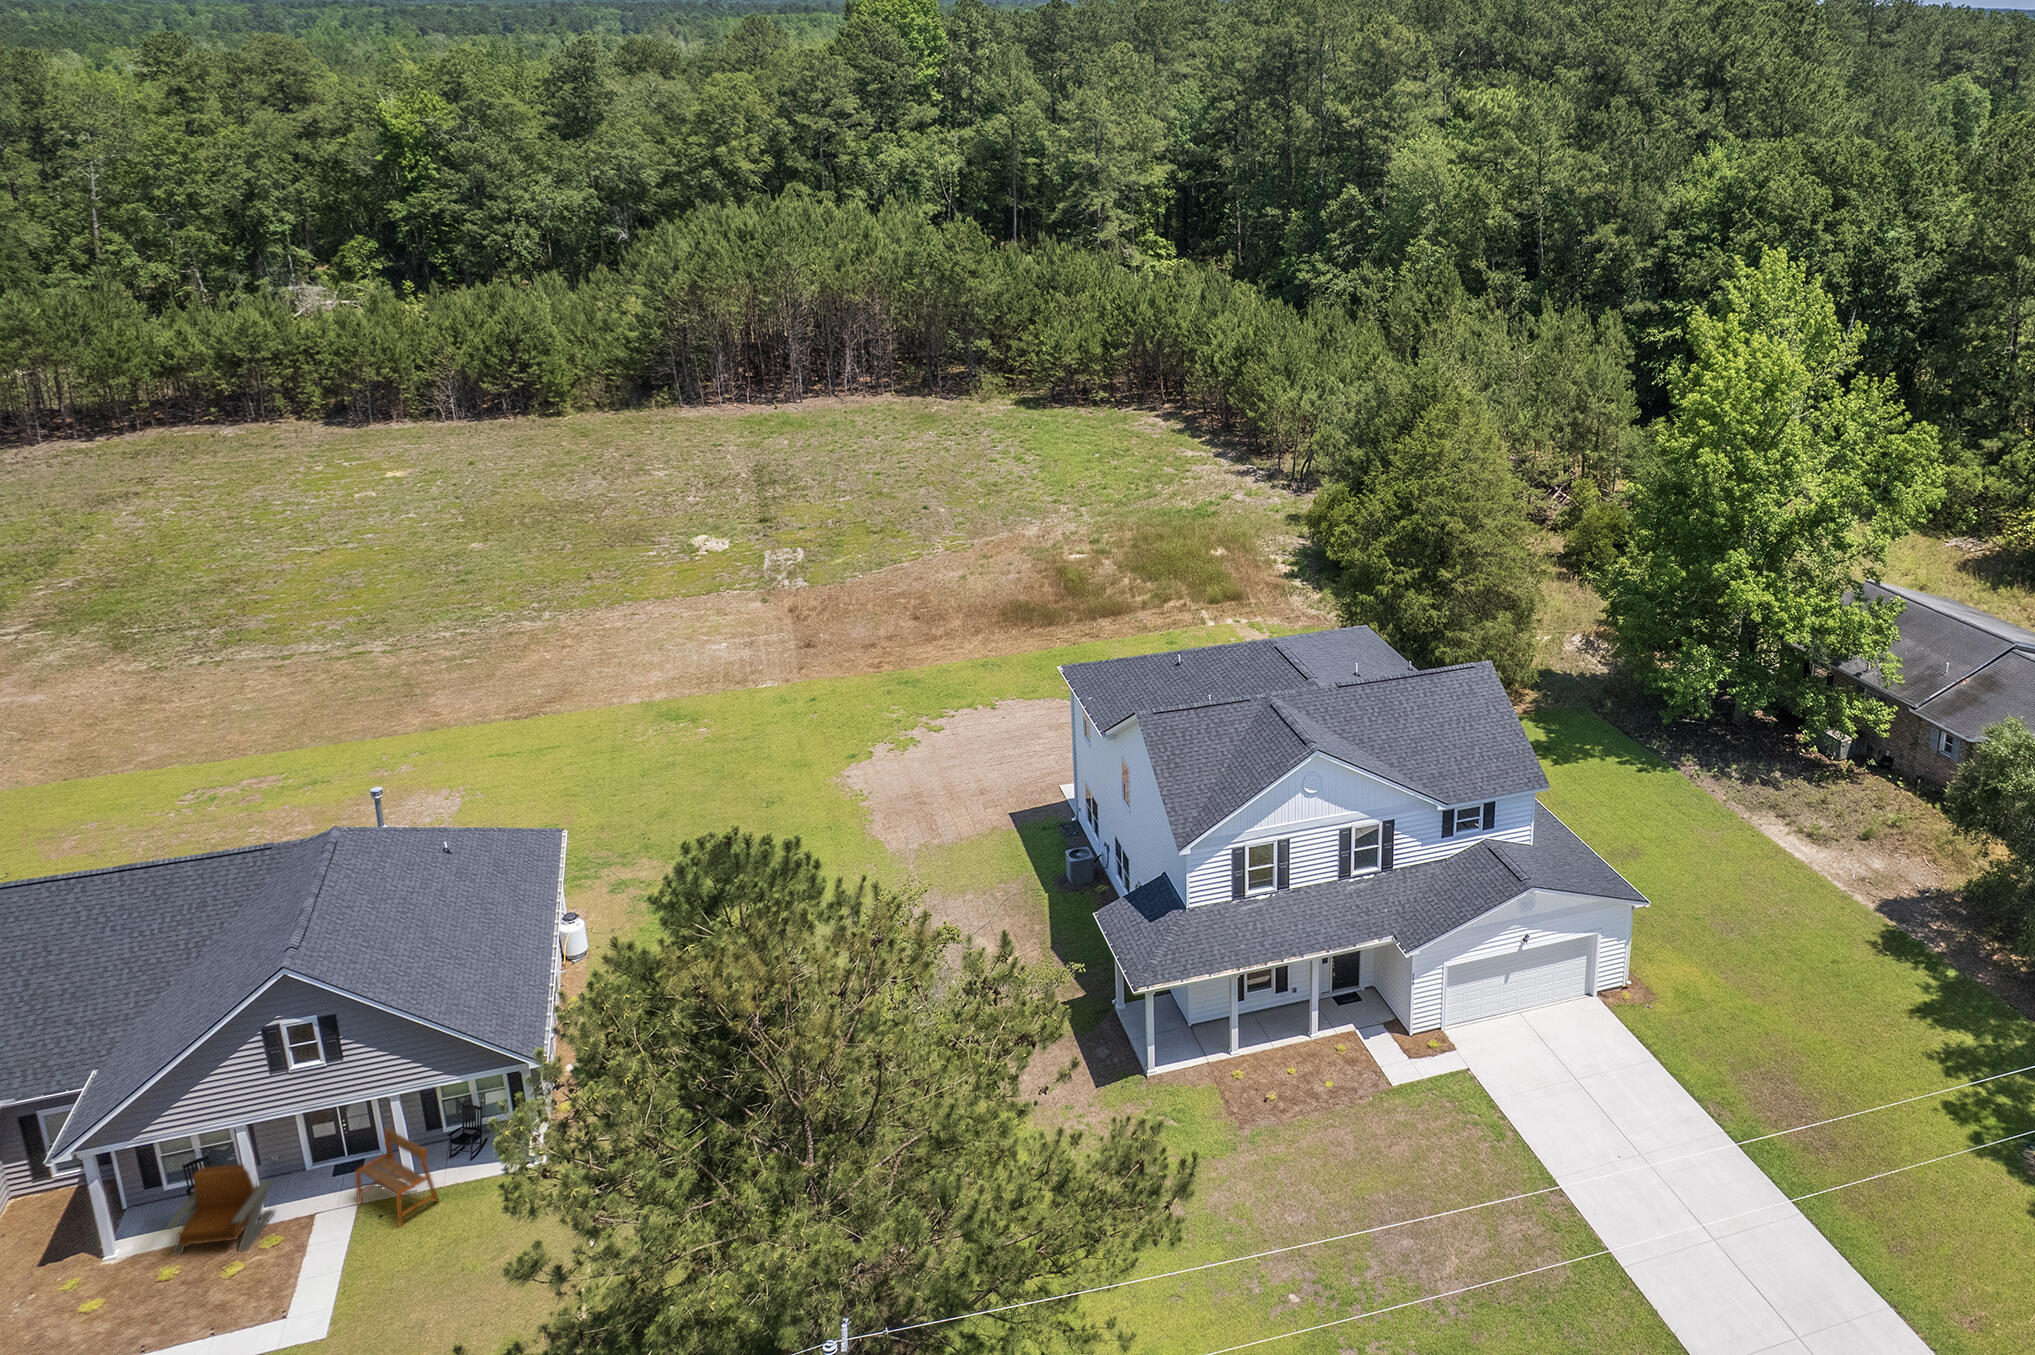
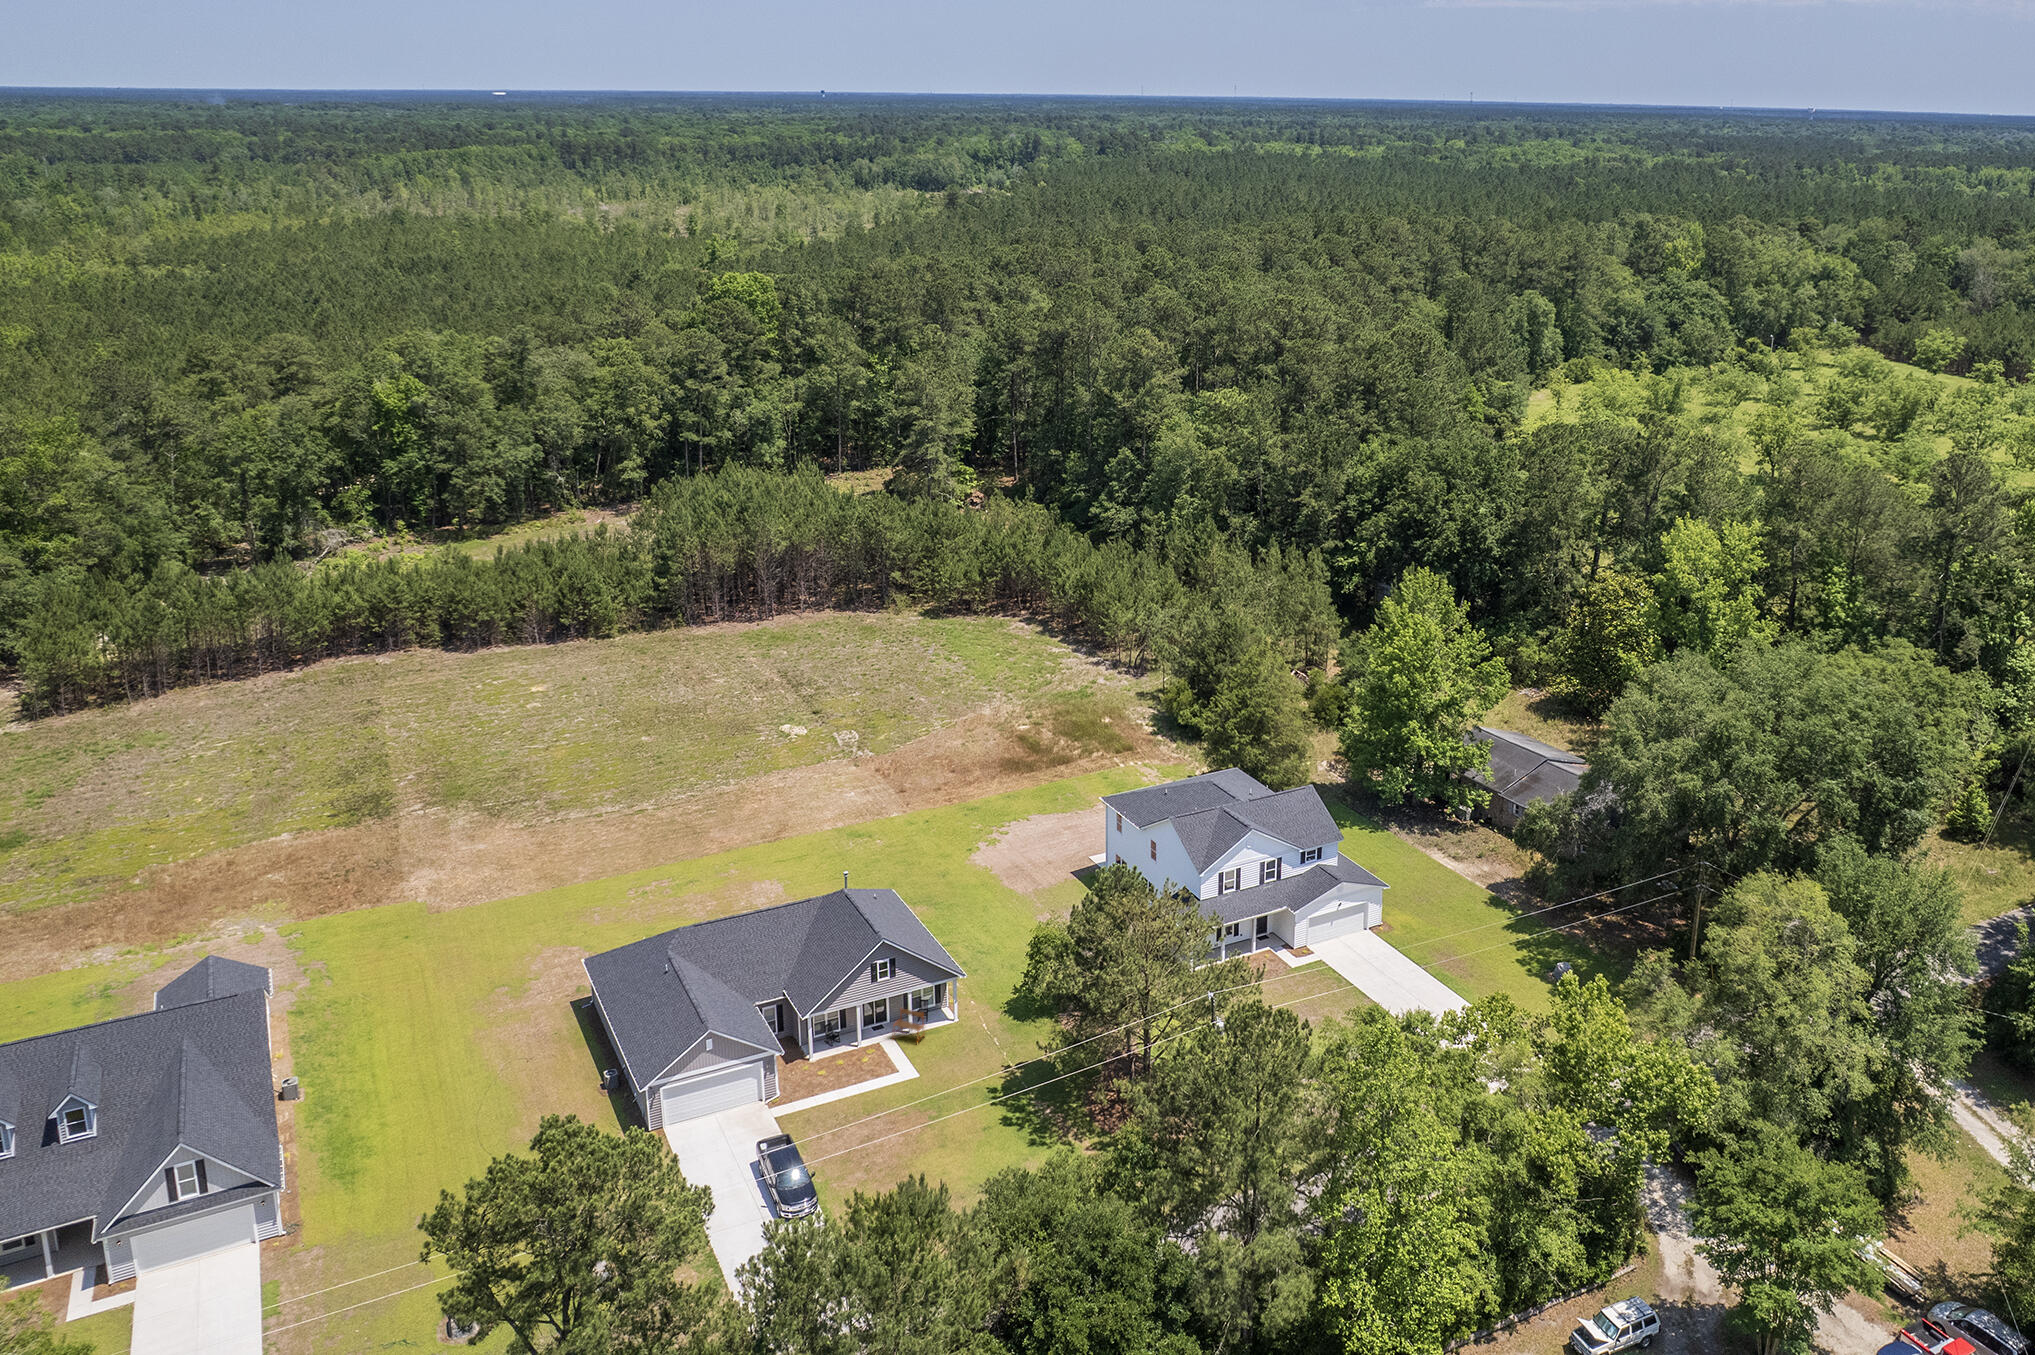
lounge chair: present [166,1164,275,1255] -> none [834,1022,865,1060]

